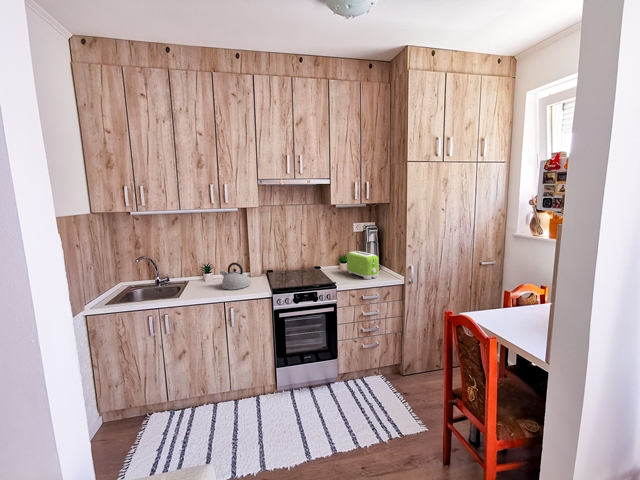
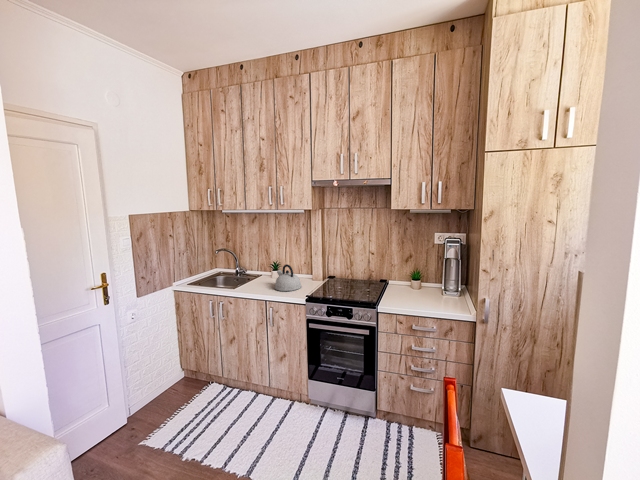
toaster: present [347,251,379,279] -> none [414,267,446,306]

